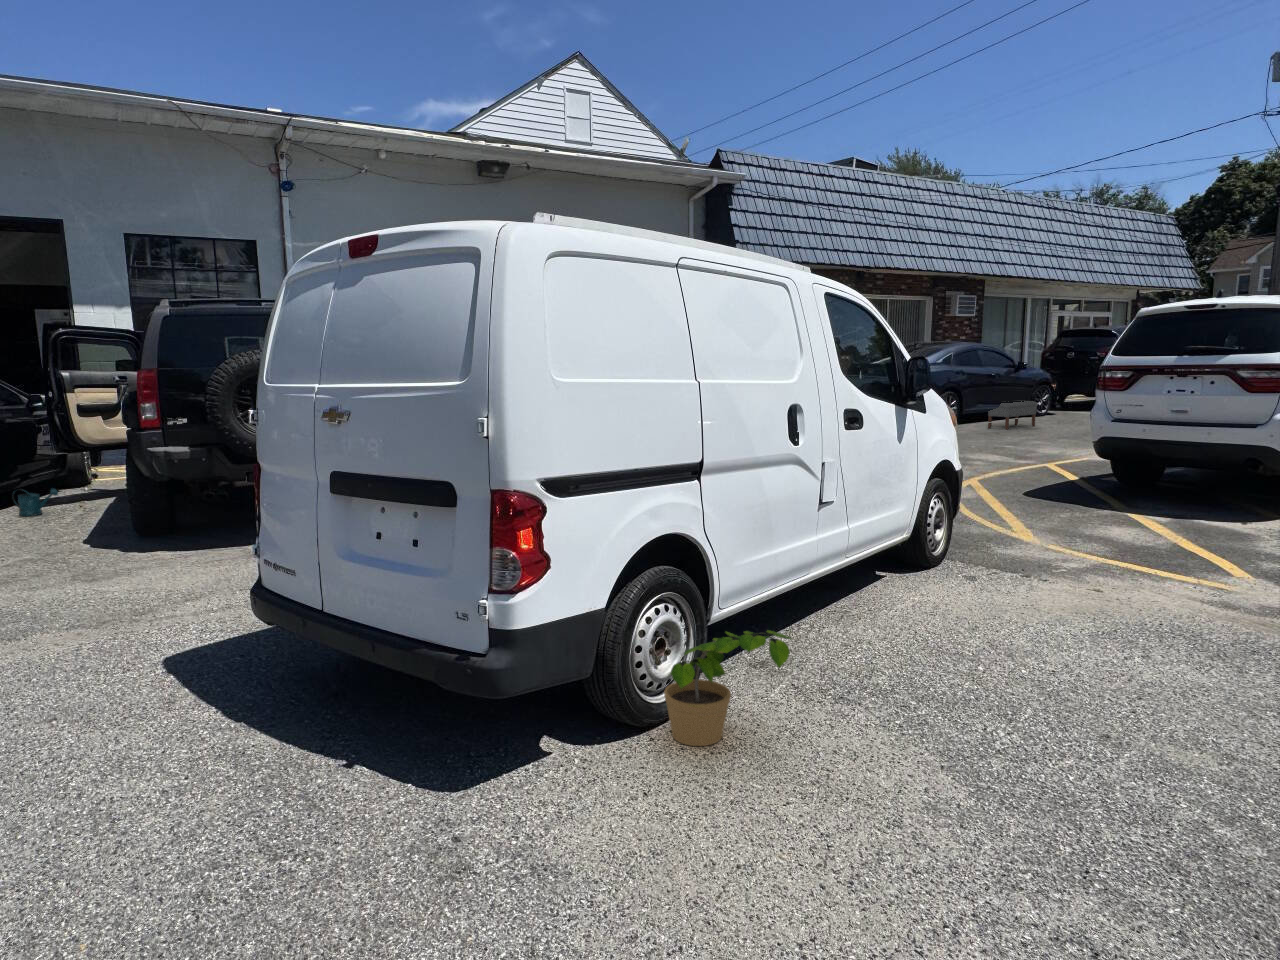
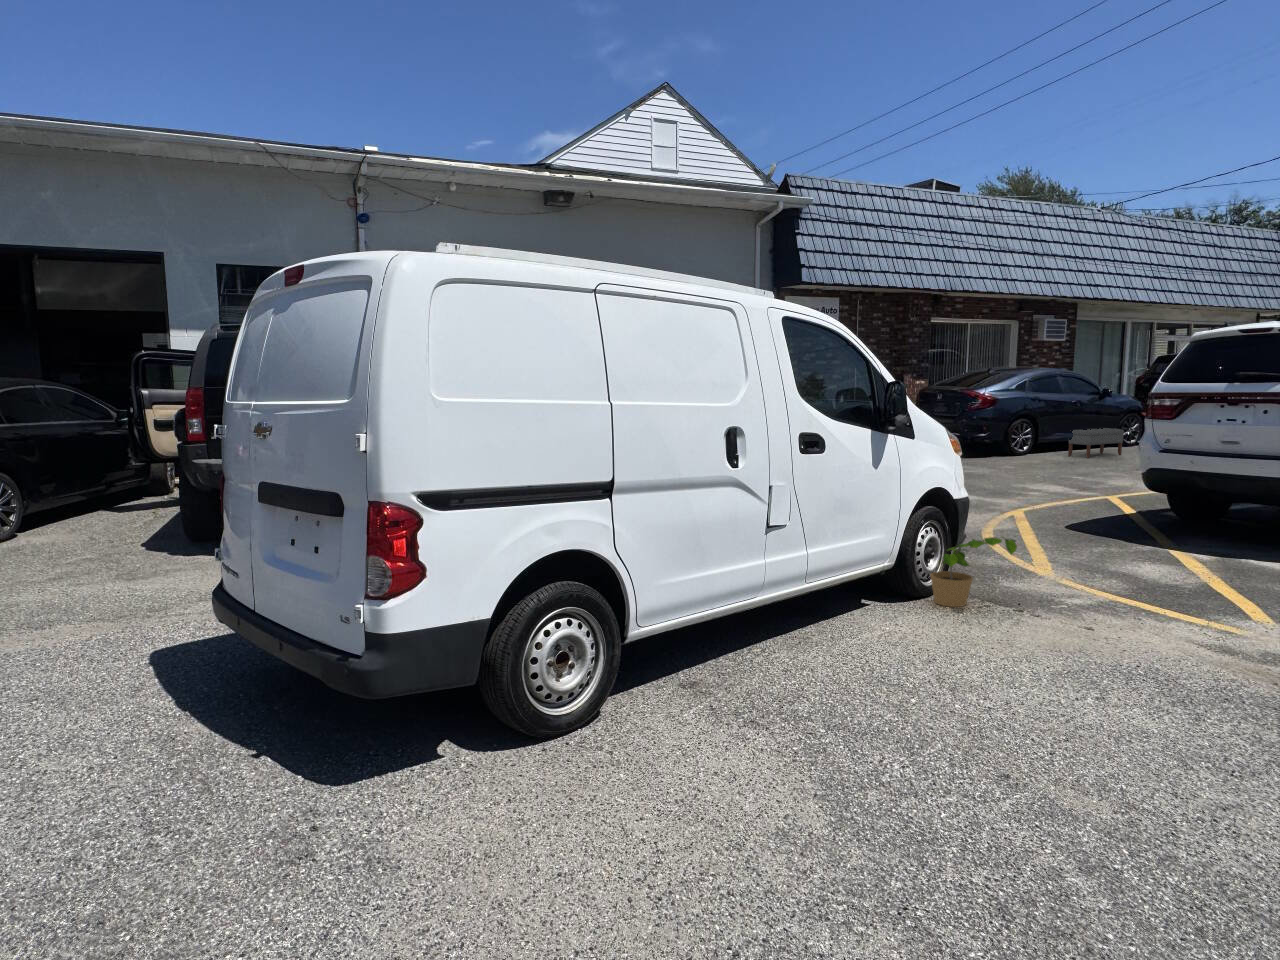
watering can: present [12,488,58,516] -> none [99,494,138,518]
potted plant: present [664,630,791,746] -> present [930,537,1017,607]

